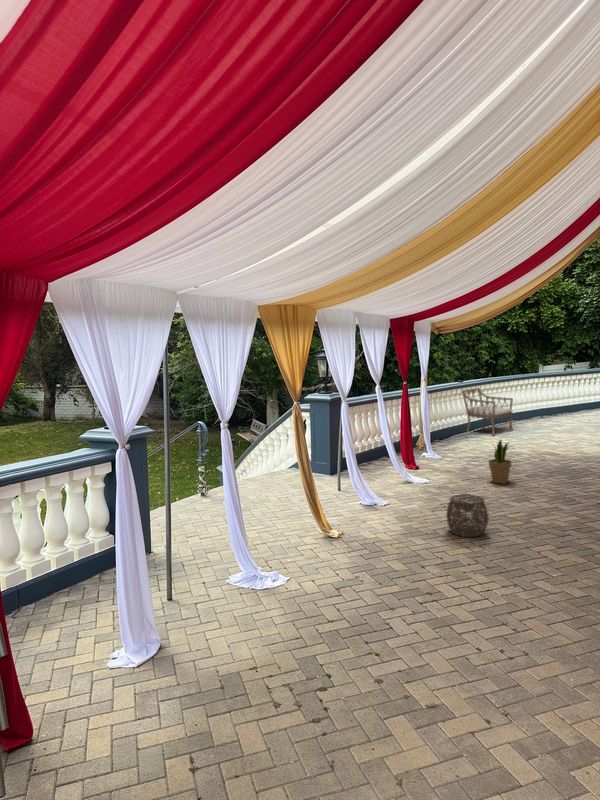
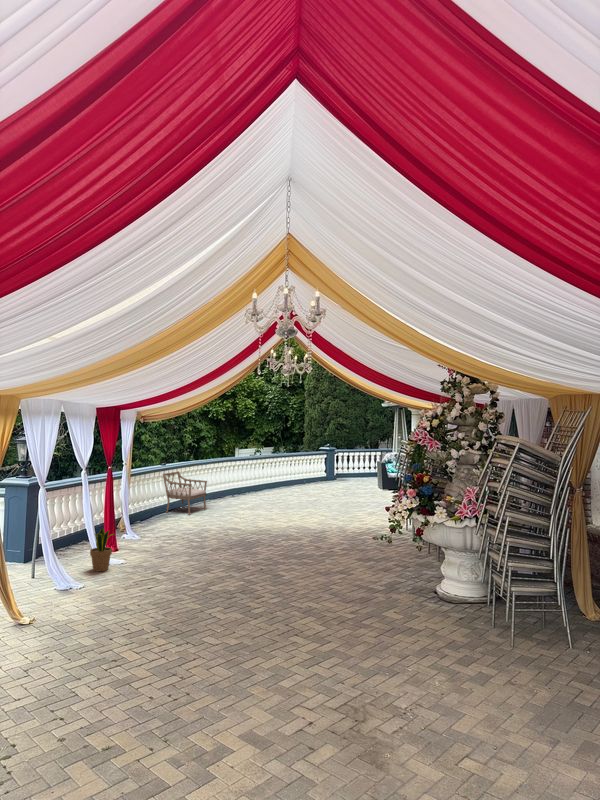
potted plant: present [489,440,512,484] -> present [90,529,114,571]
woven basket: present [447,494,488,537] -> none [136,570,173,608]

